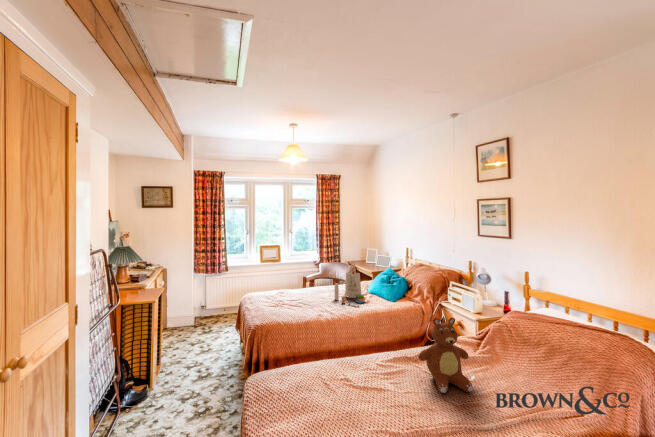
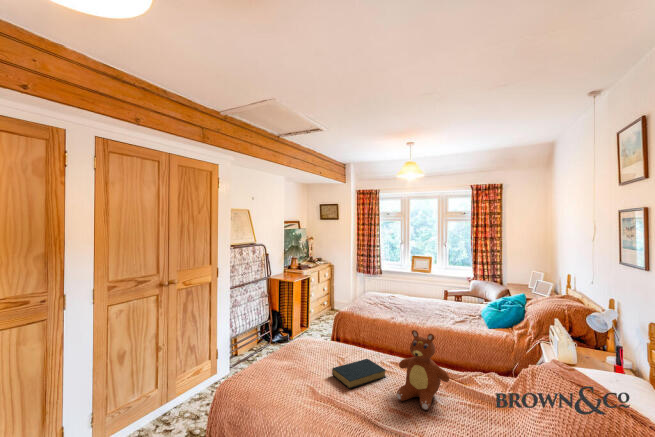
tote bag: present [335,261,366,307] -> none [437,276,467,324]
hardback book: none [353,364,397,405] -> present [332,359,386,389]

